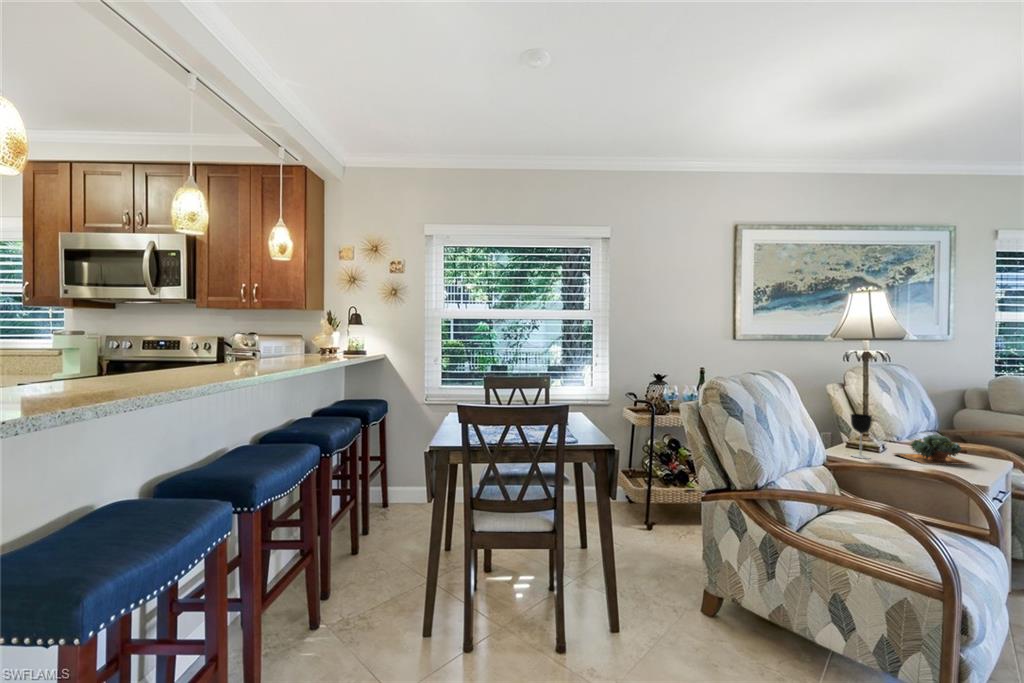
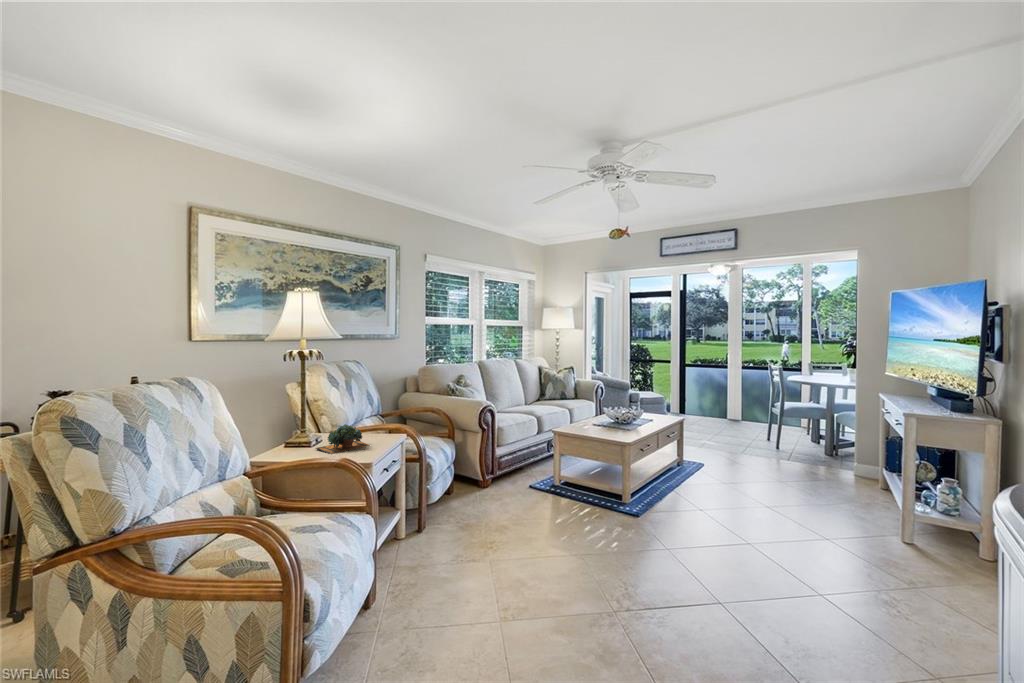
wine glass: present [851,414,872,459] -> none [273,416,291,460]

